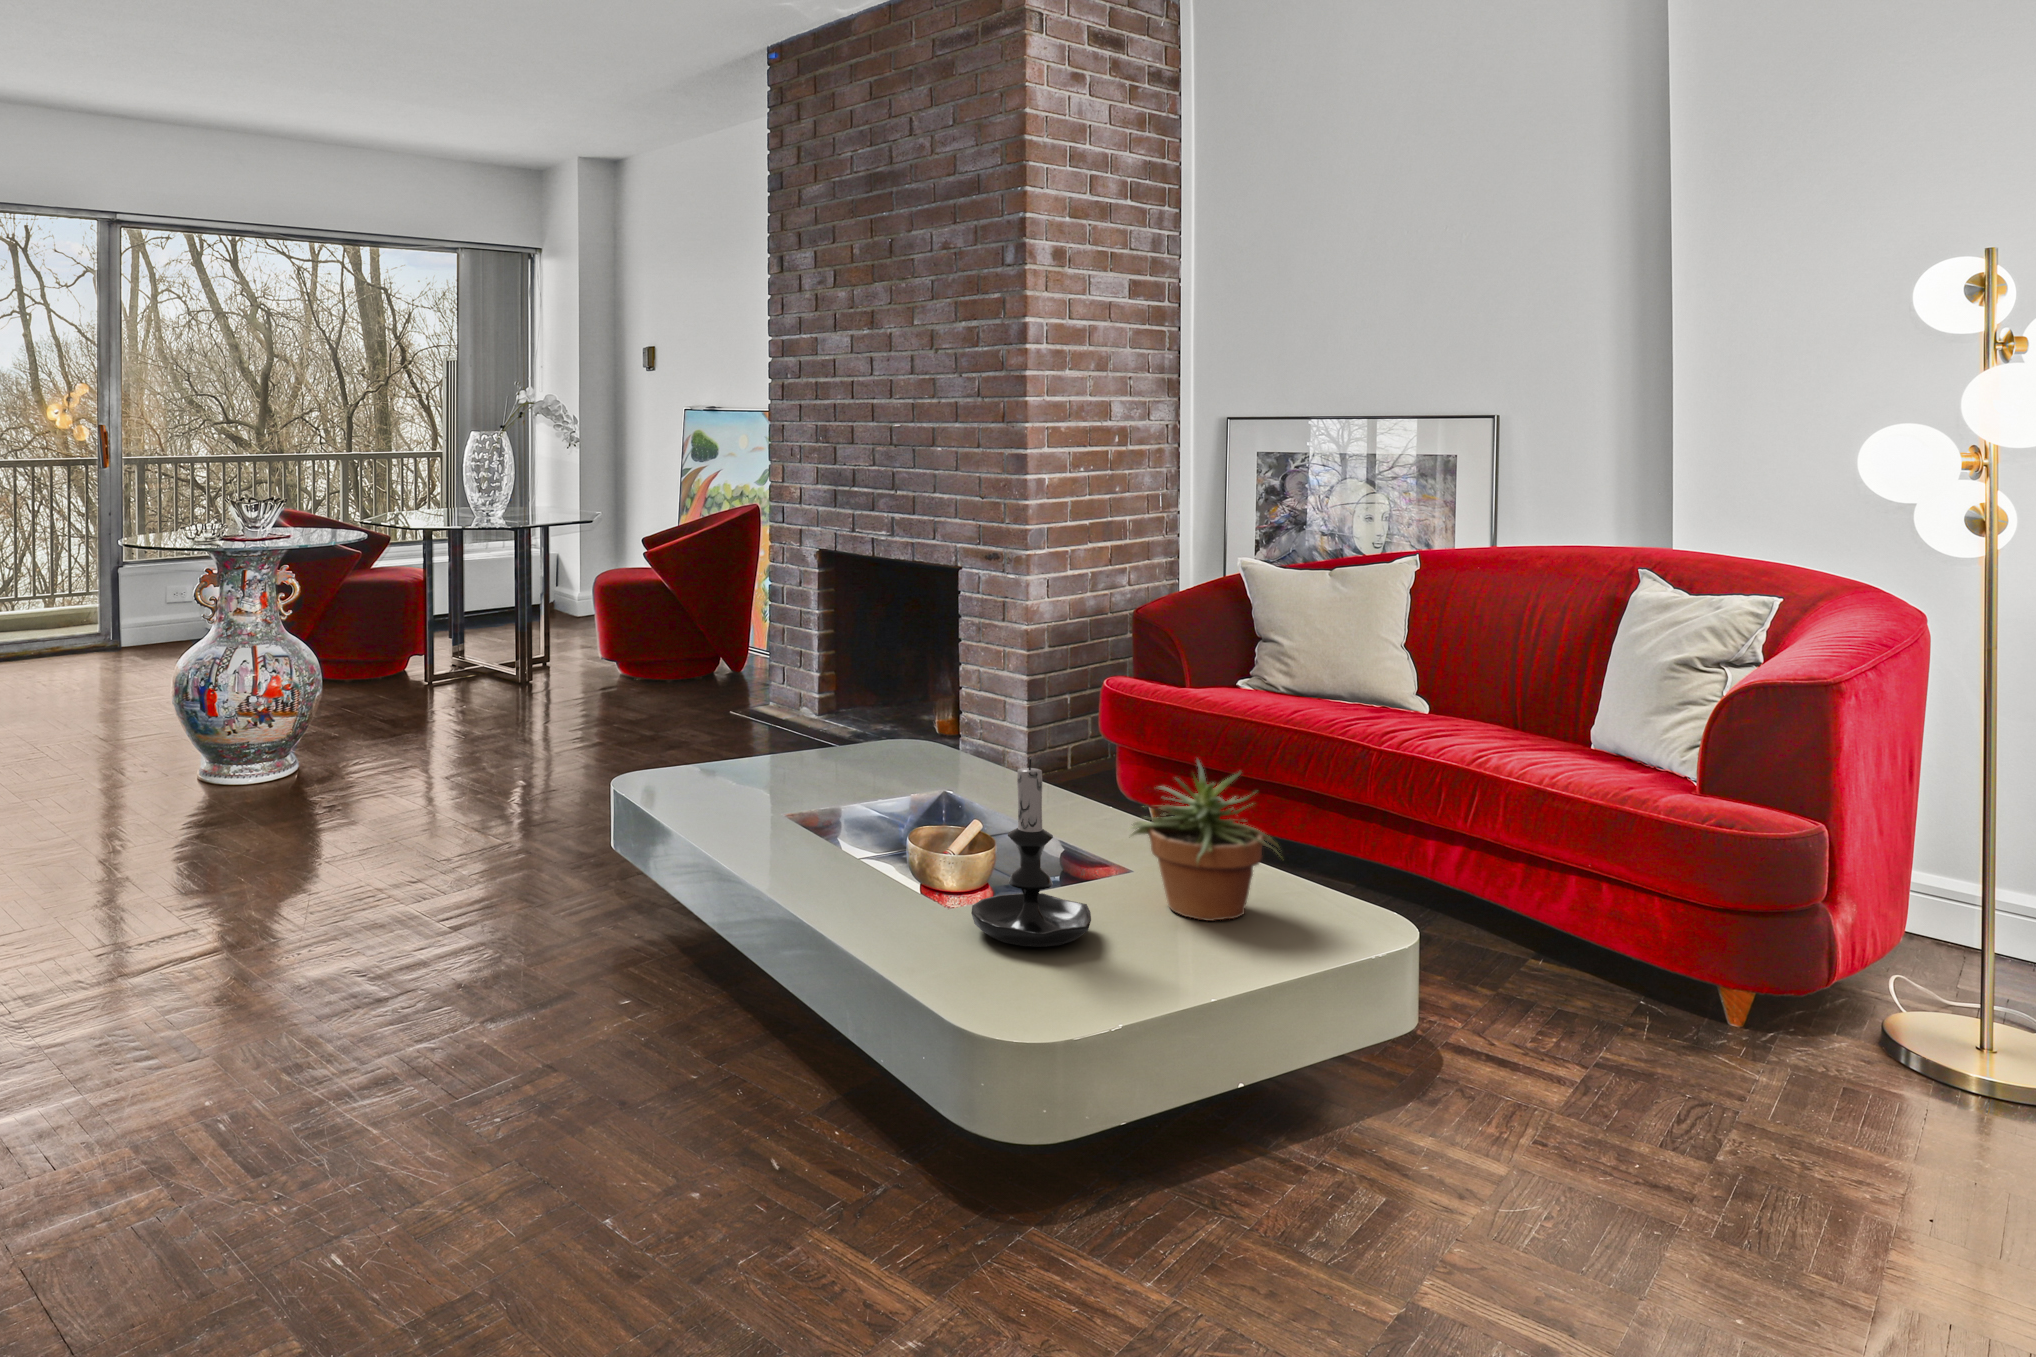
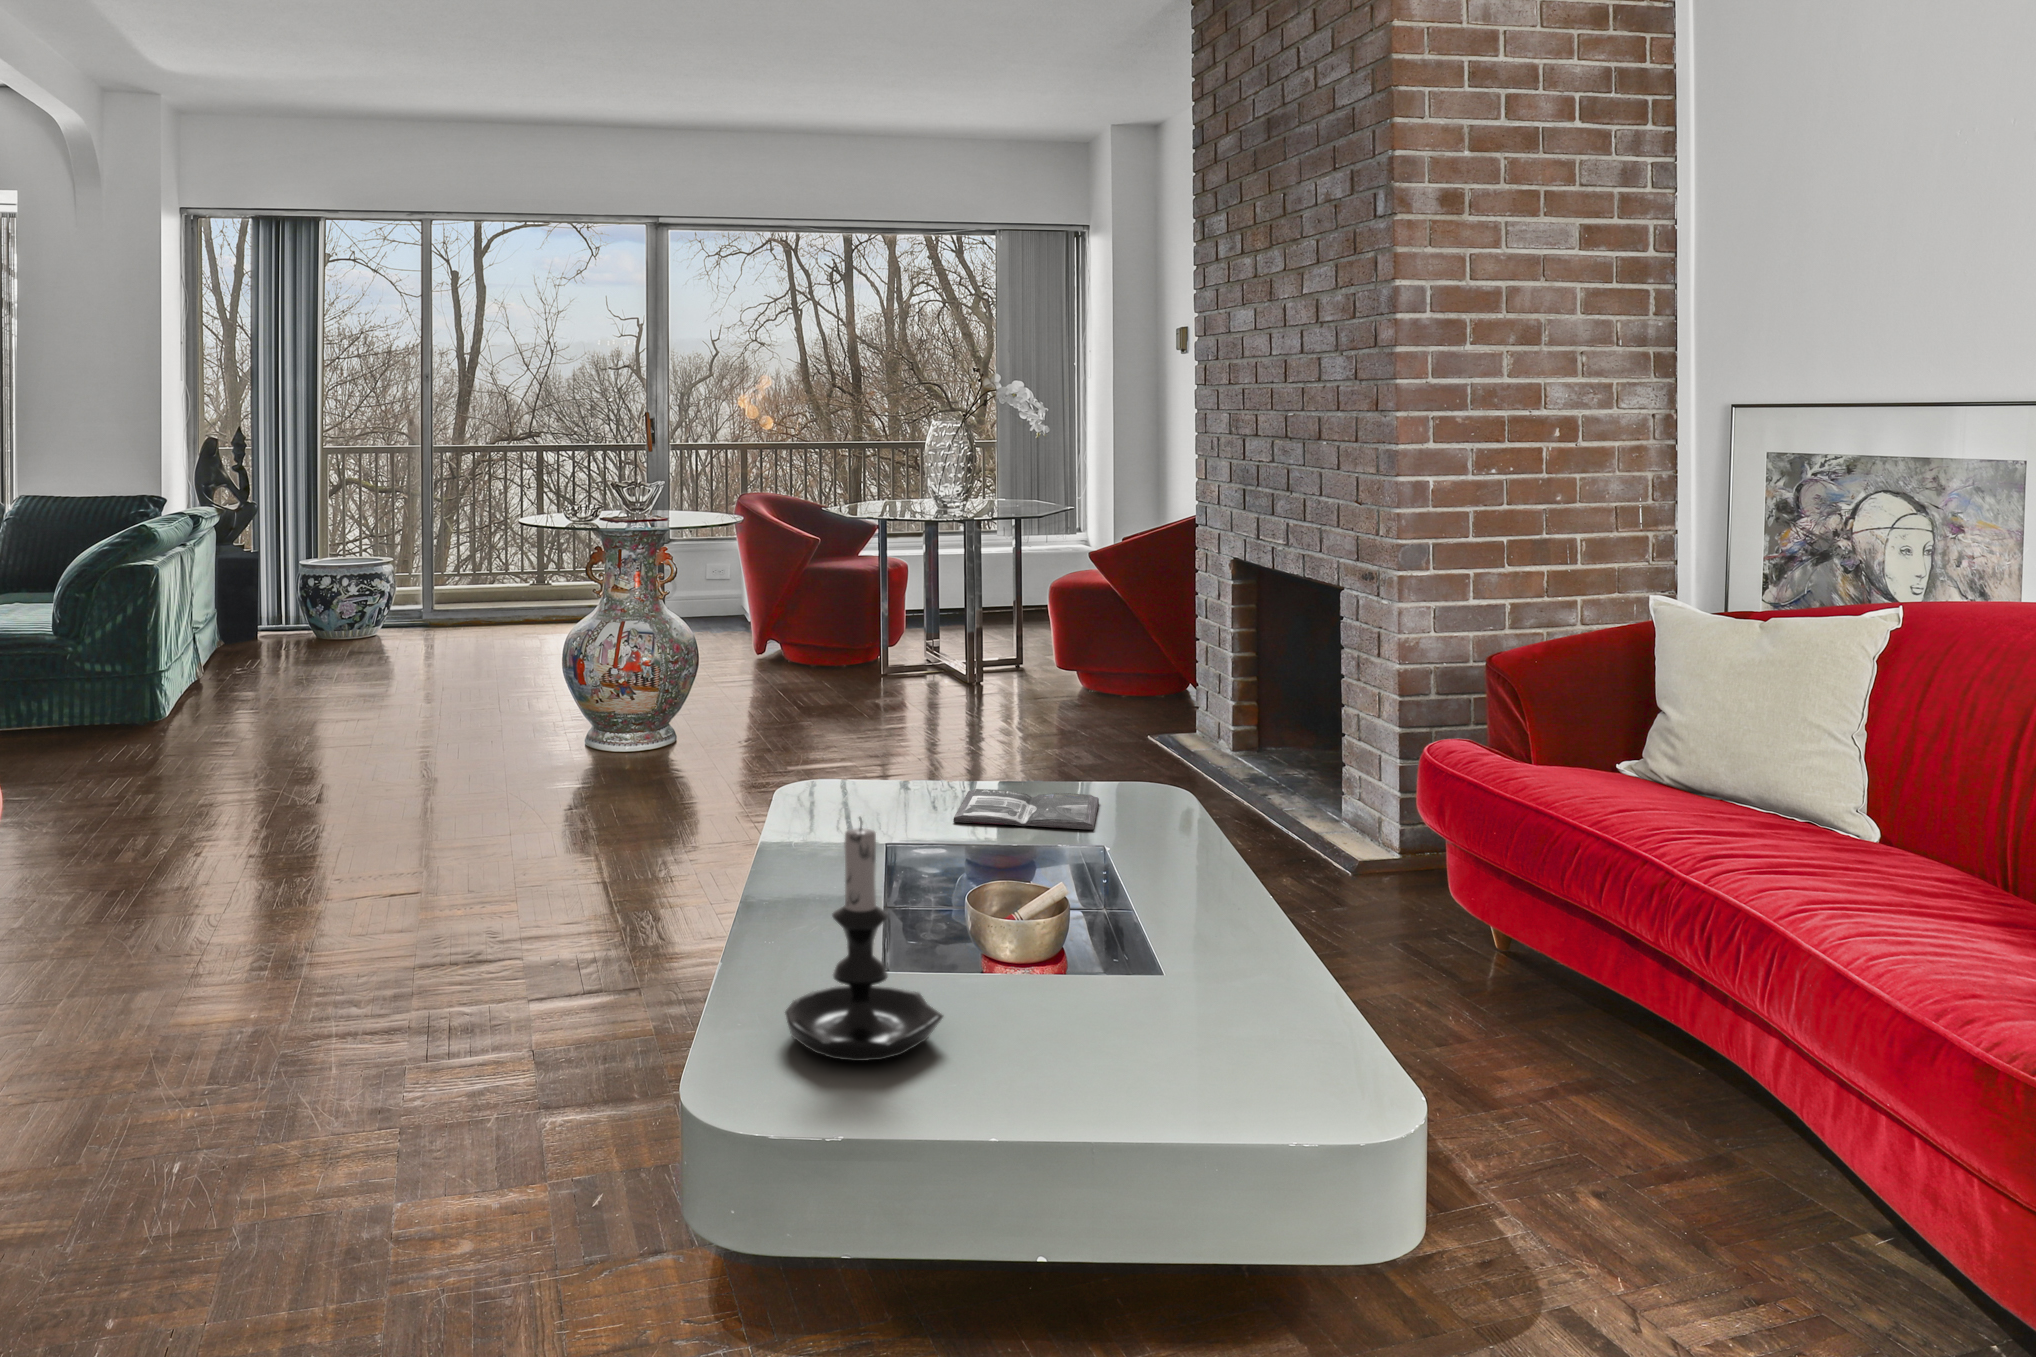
magazine: none [792,749,929,782] -> present [953,789,1099,829]
potted plant: present [1131,759,1282,921] -> none [1038,846,1231,1073]

